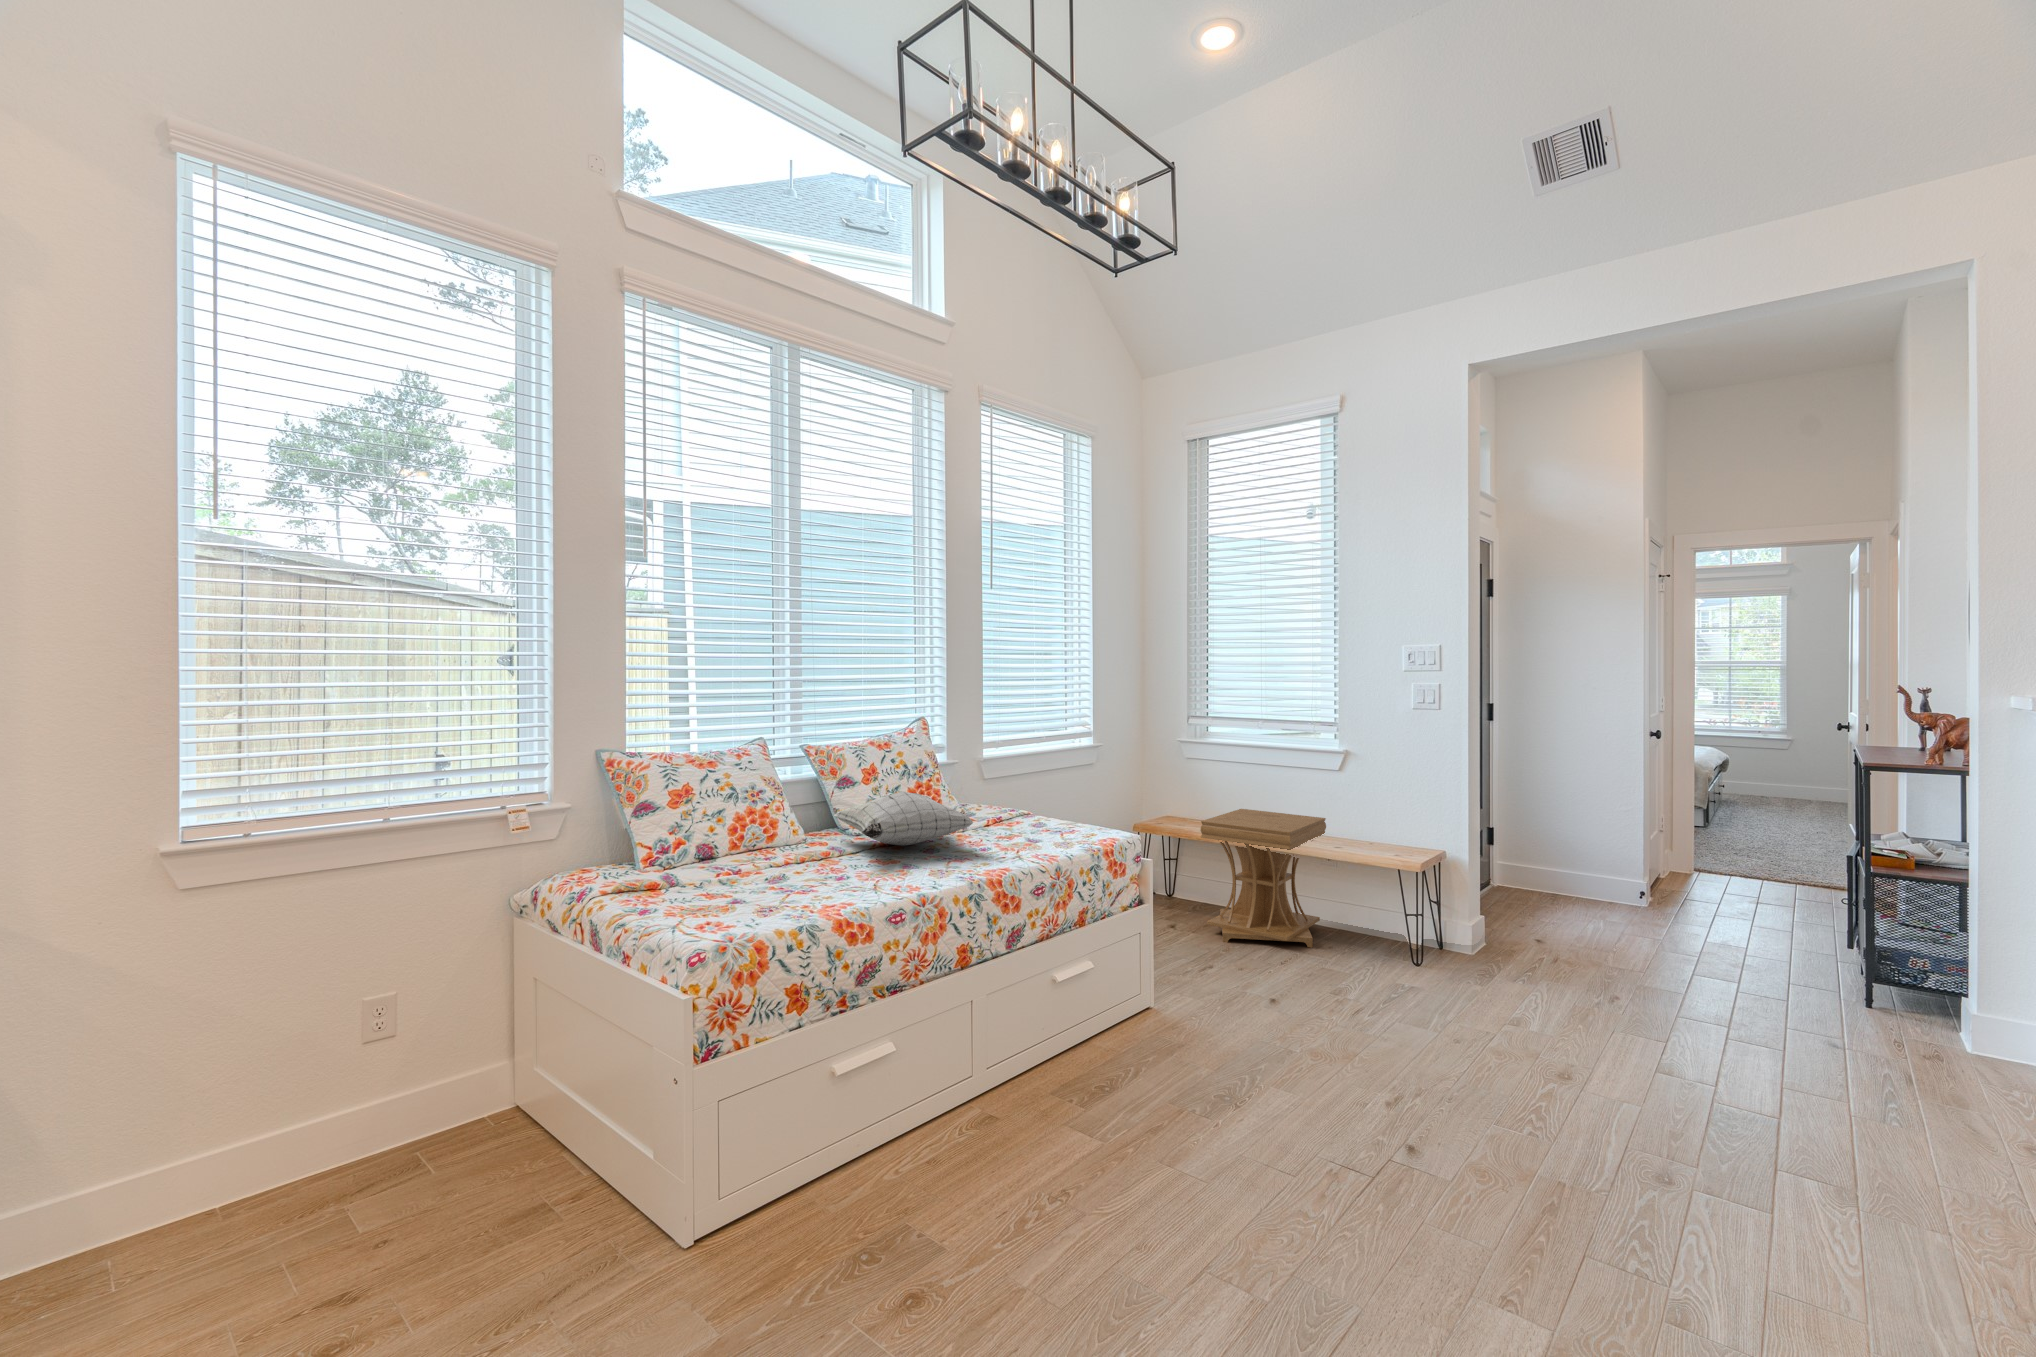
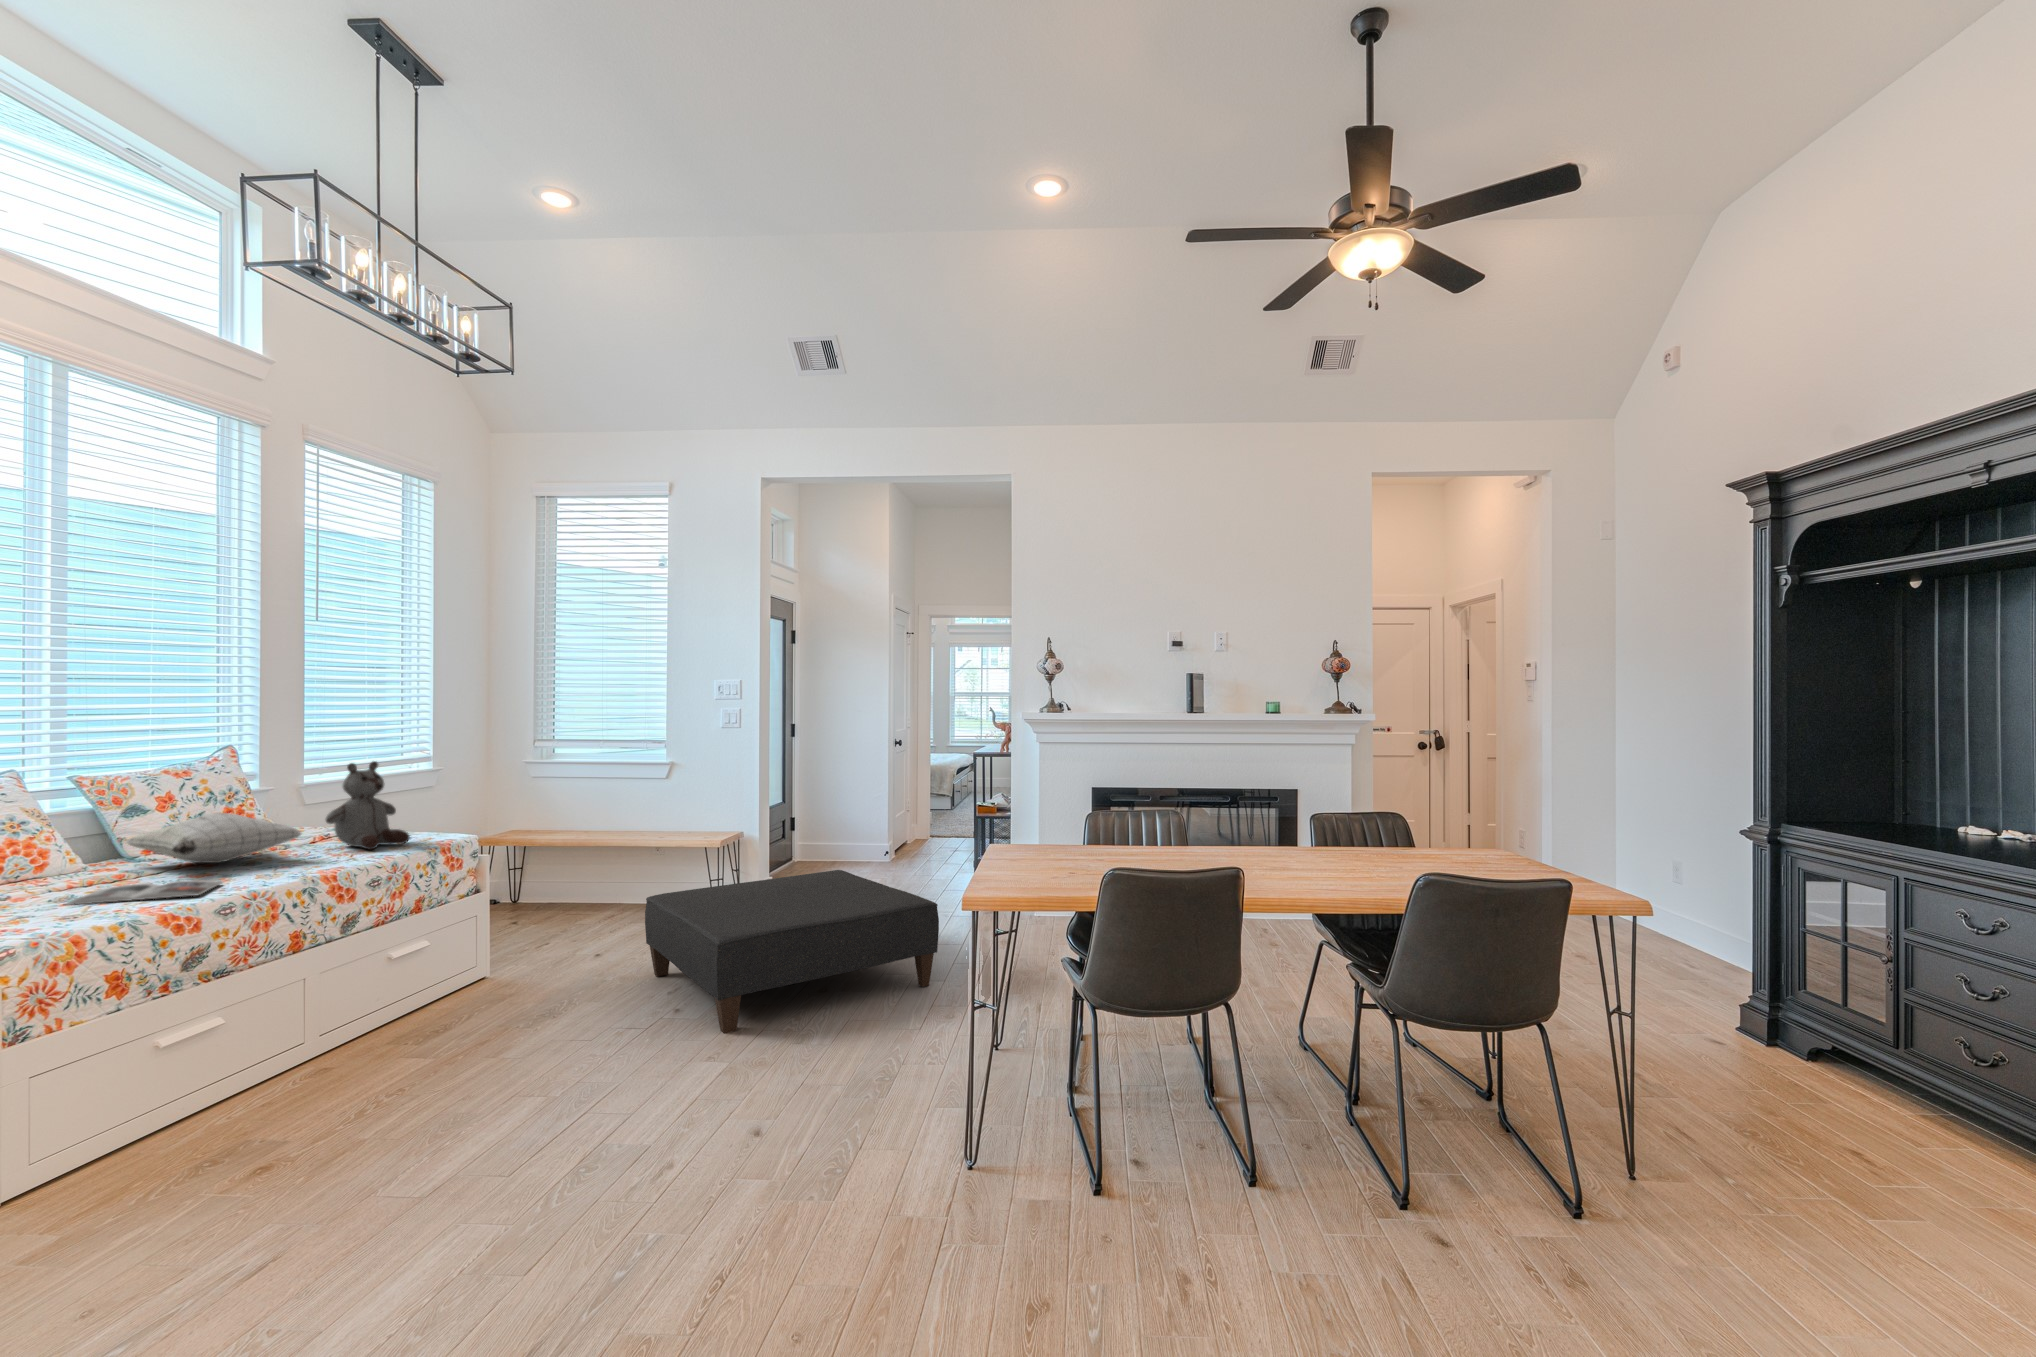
stuffed bear: none [995,742,1073,845] -> present [325,761,410,850]
side table: present [1201,809,1326,948] -> none [541,816,654,928]
magazine: none [770,869,900,895] -> present [66,880,222,905]
ottoman: none [1342,944,1936,1232] -> present [645,870,939,1034]

